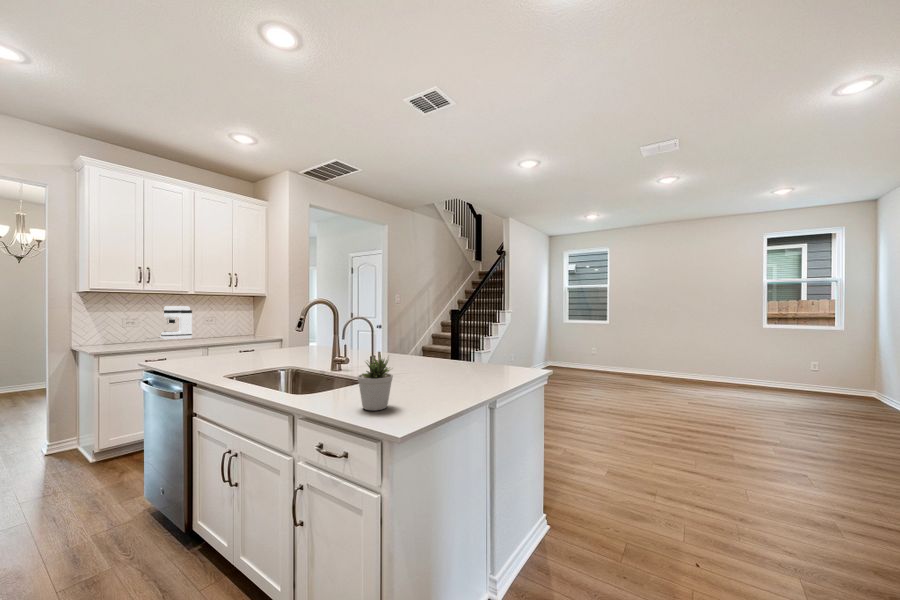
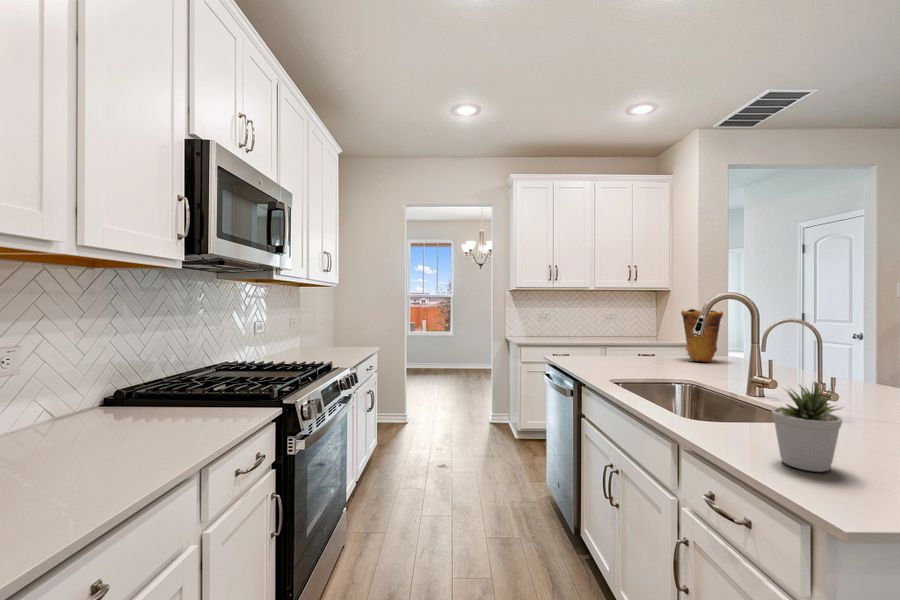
coffee maker: present [160,306,192,340] -> none [559,302,594,336]
vase: none [280,311,310,352] -> present [681,309,723,362]

